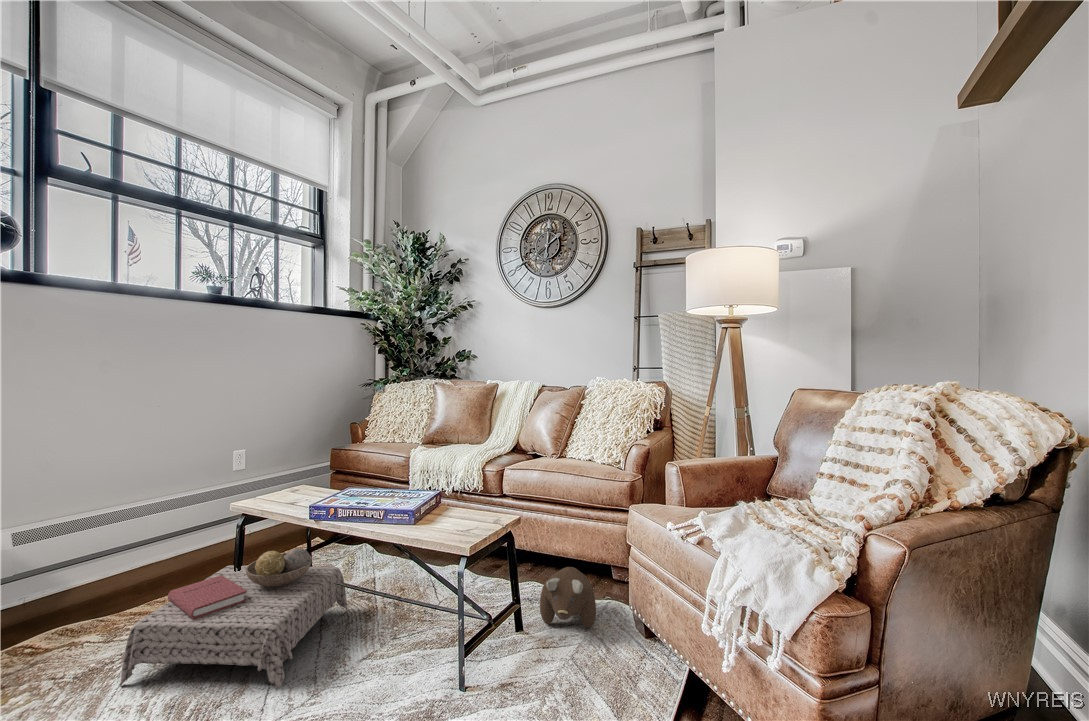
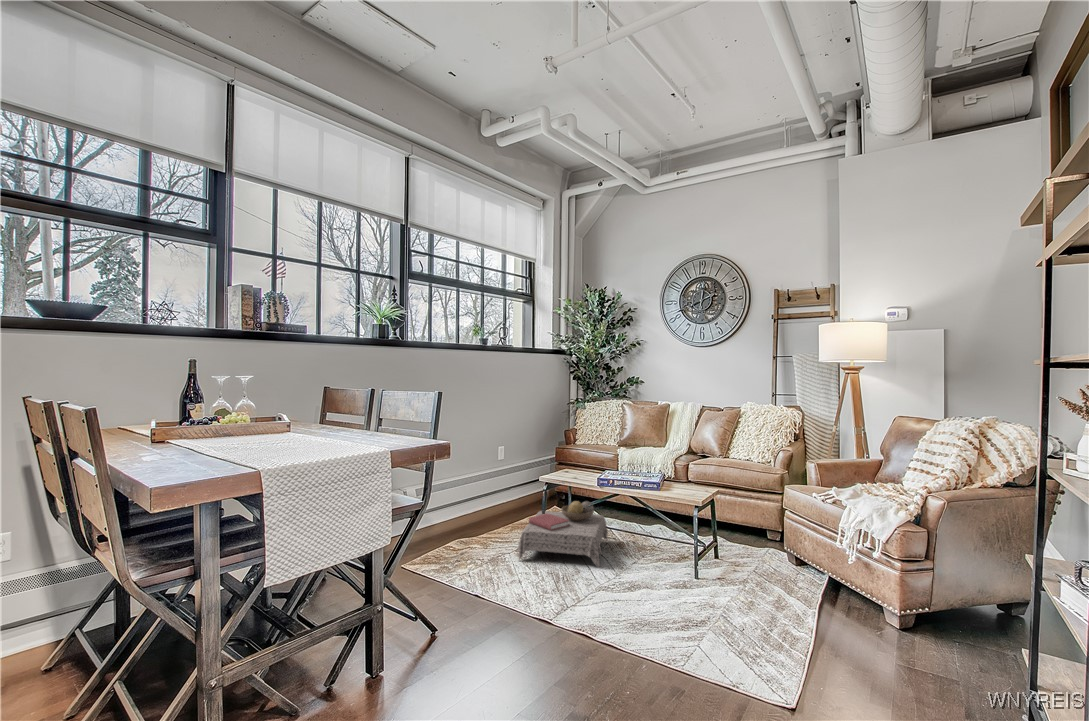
plush toy: present [540,567,596,628] -> none [728,522,764,558]

